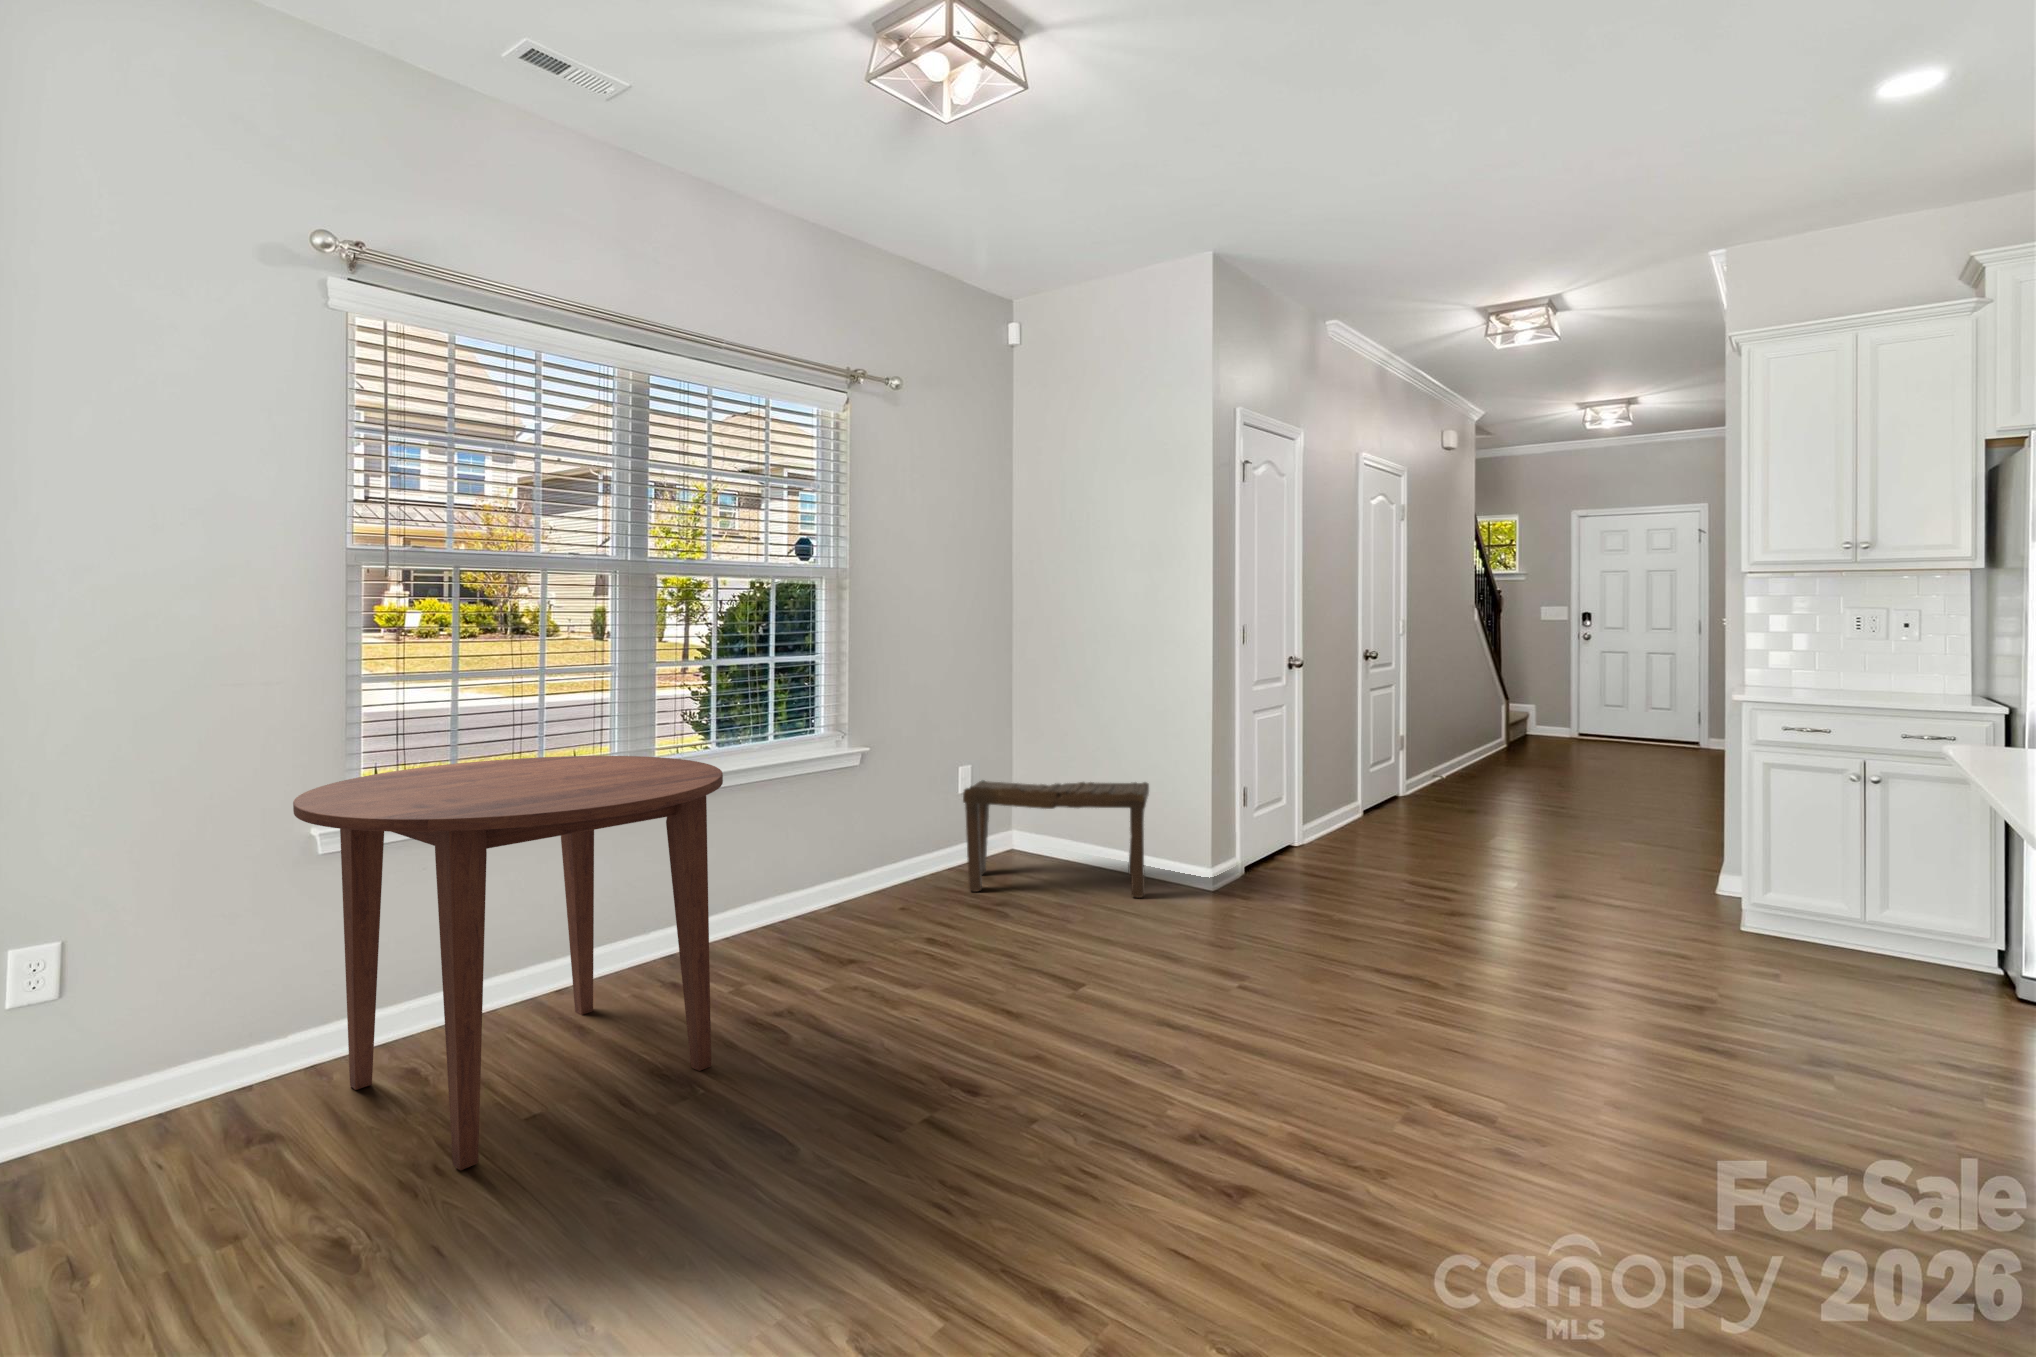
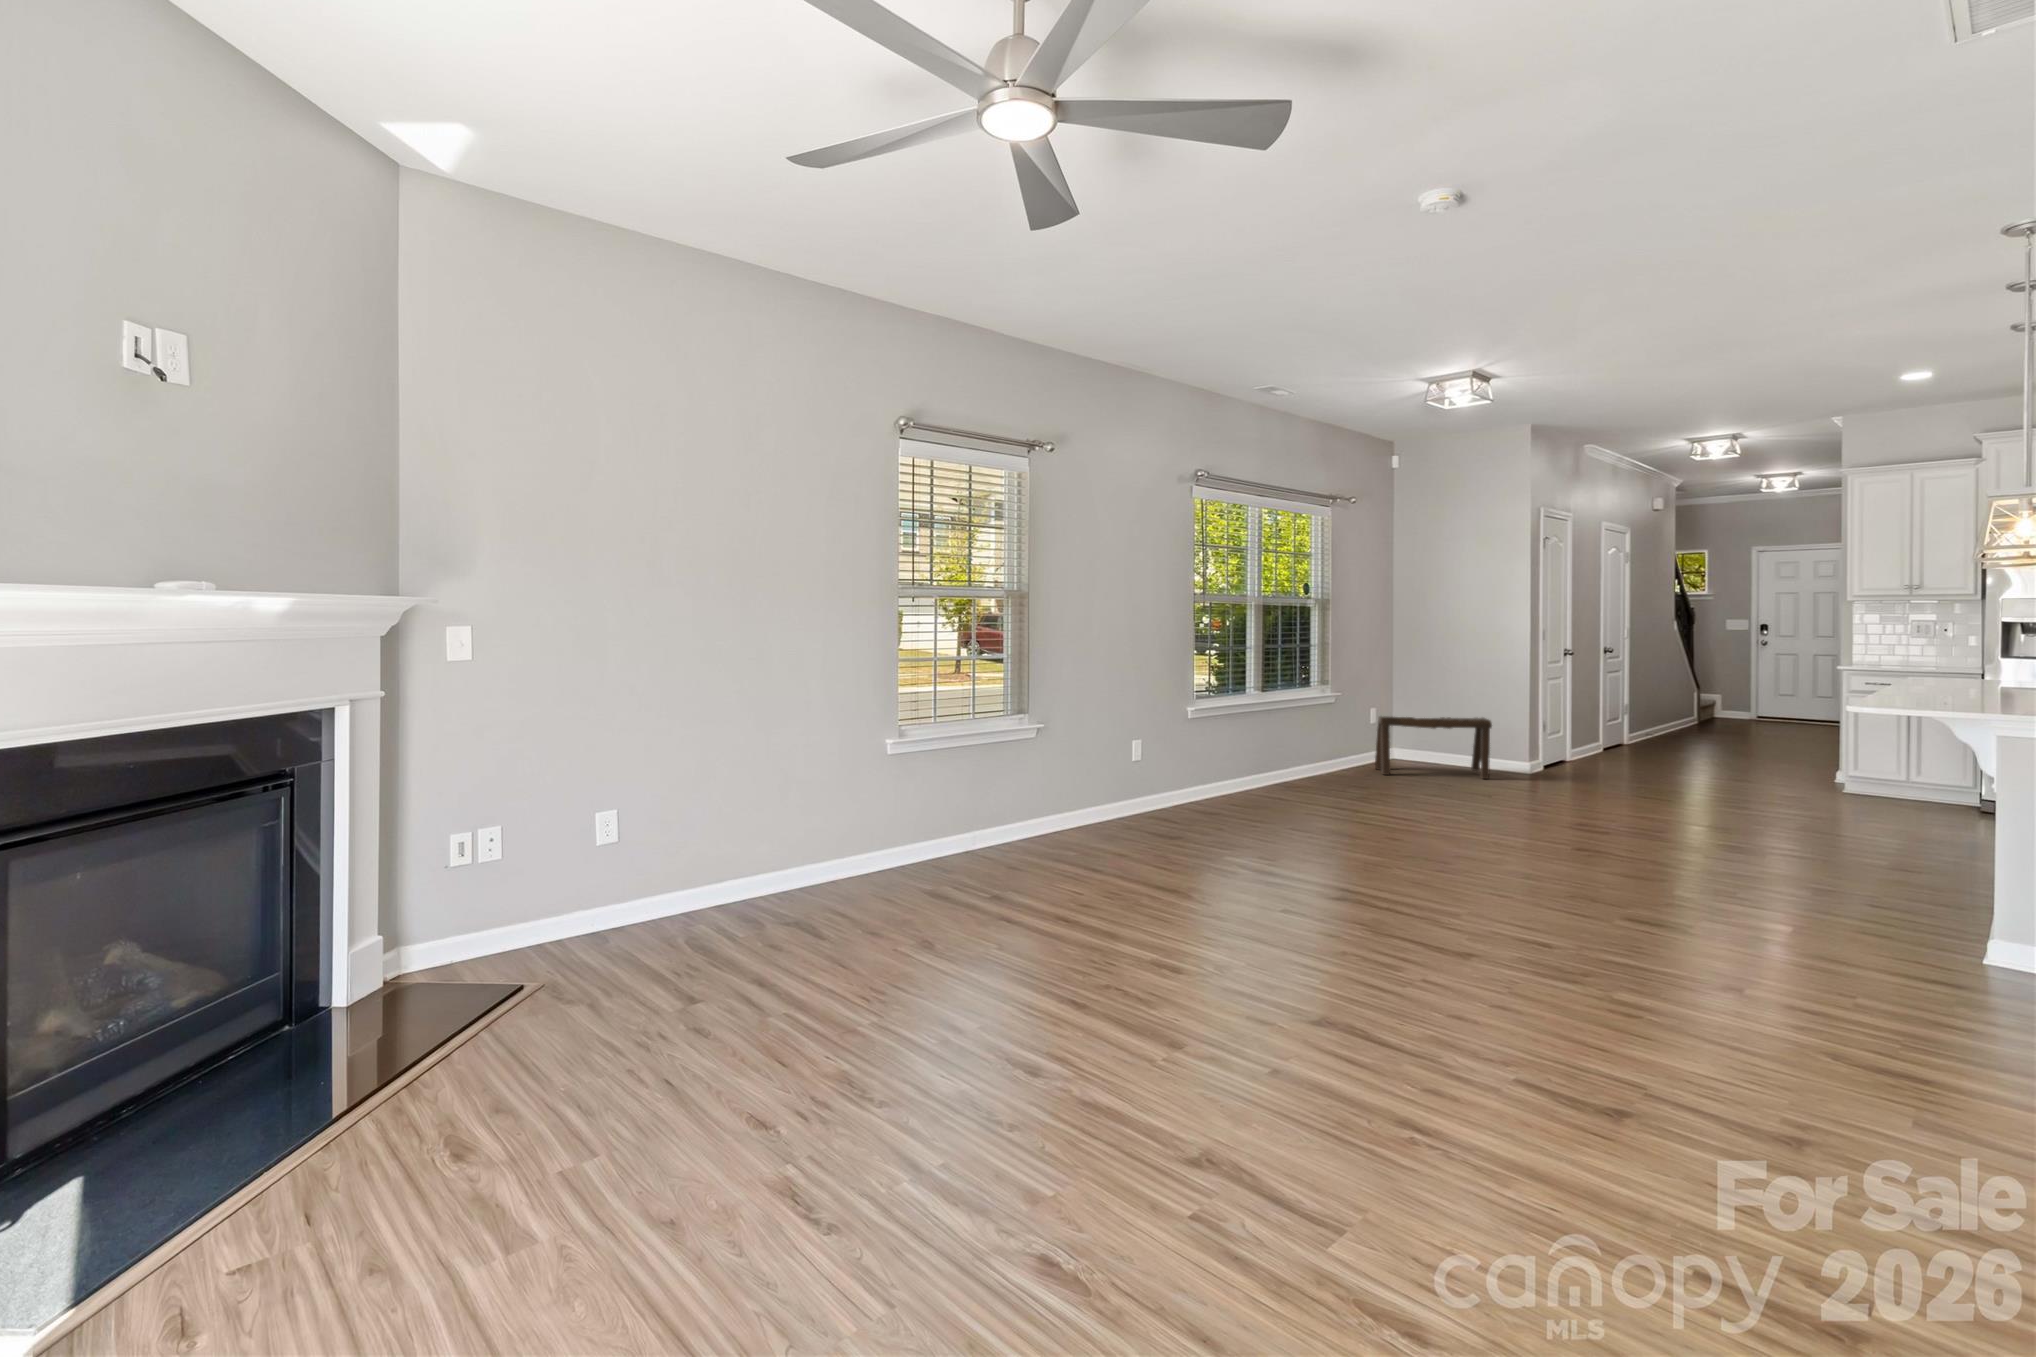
dining table: present [293,756,723,1170] -> none [1189,684,1354,829]

